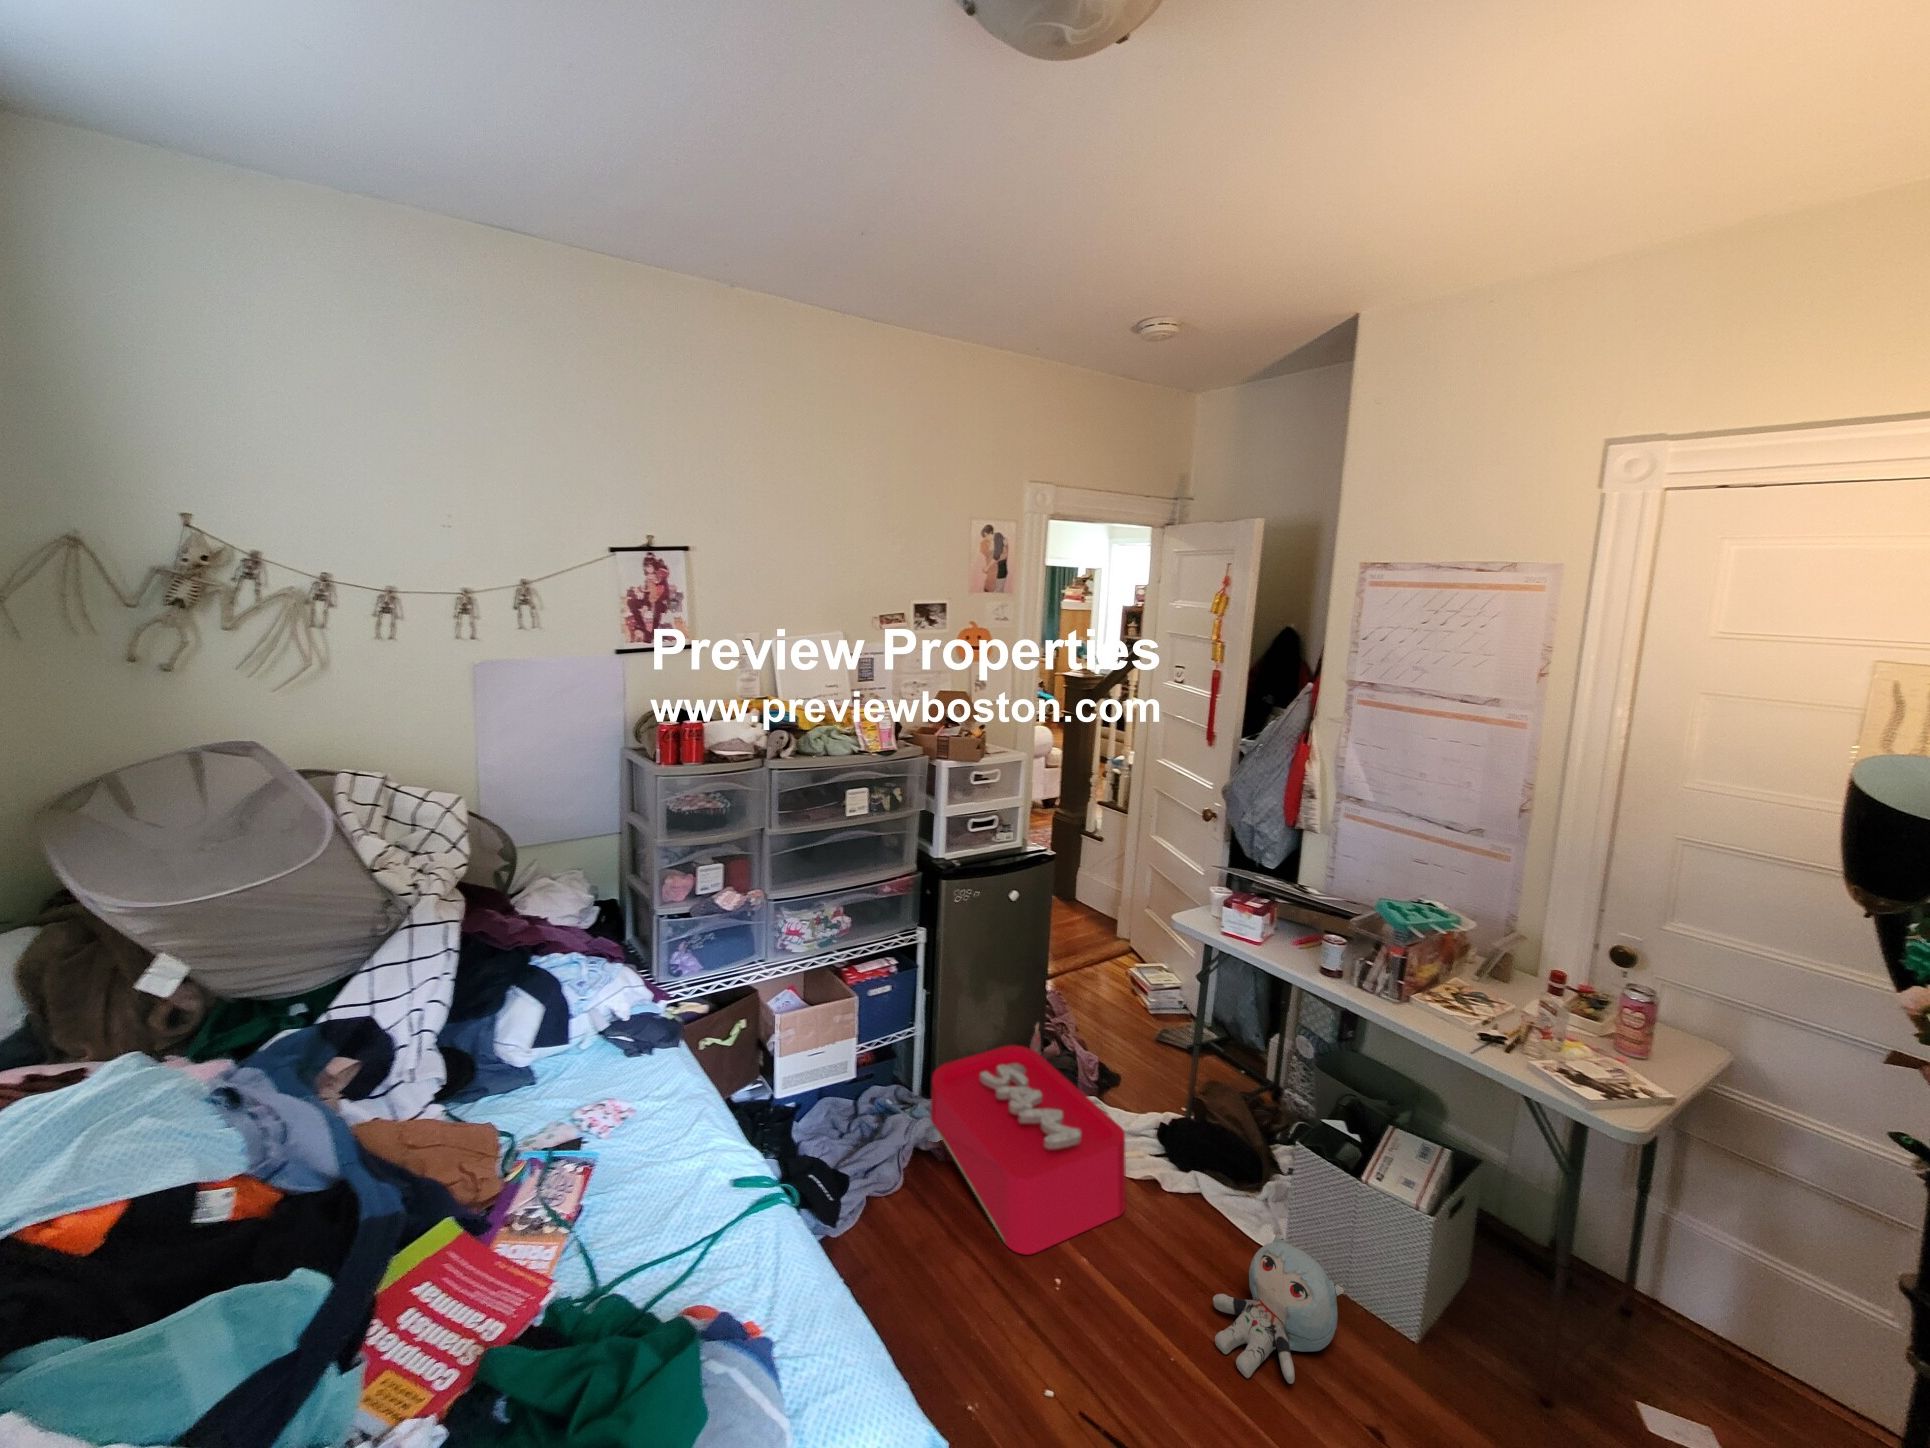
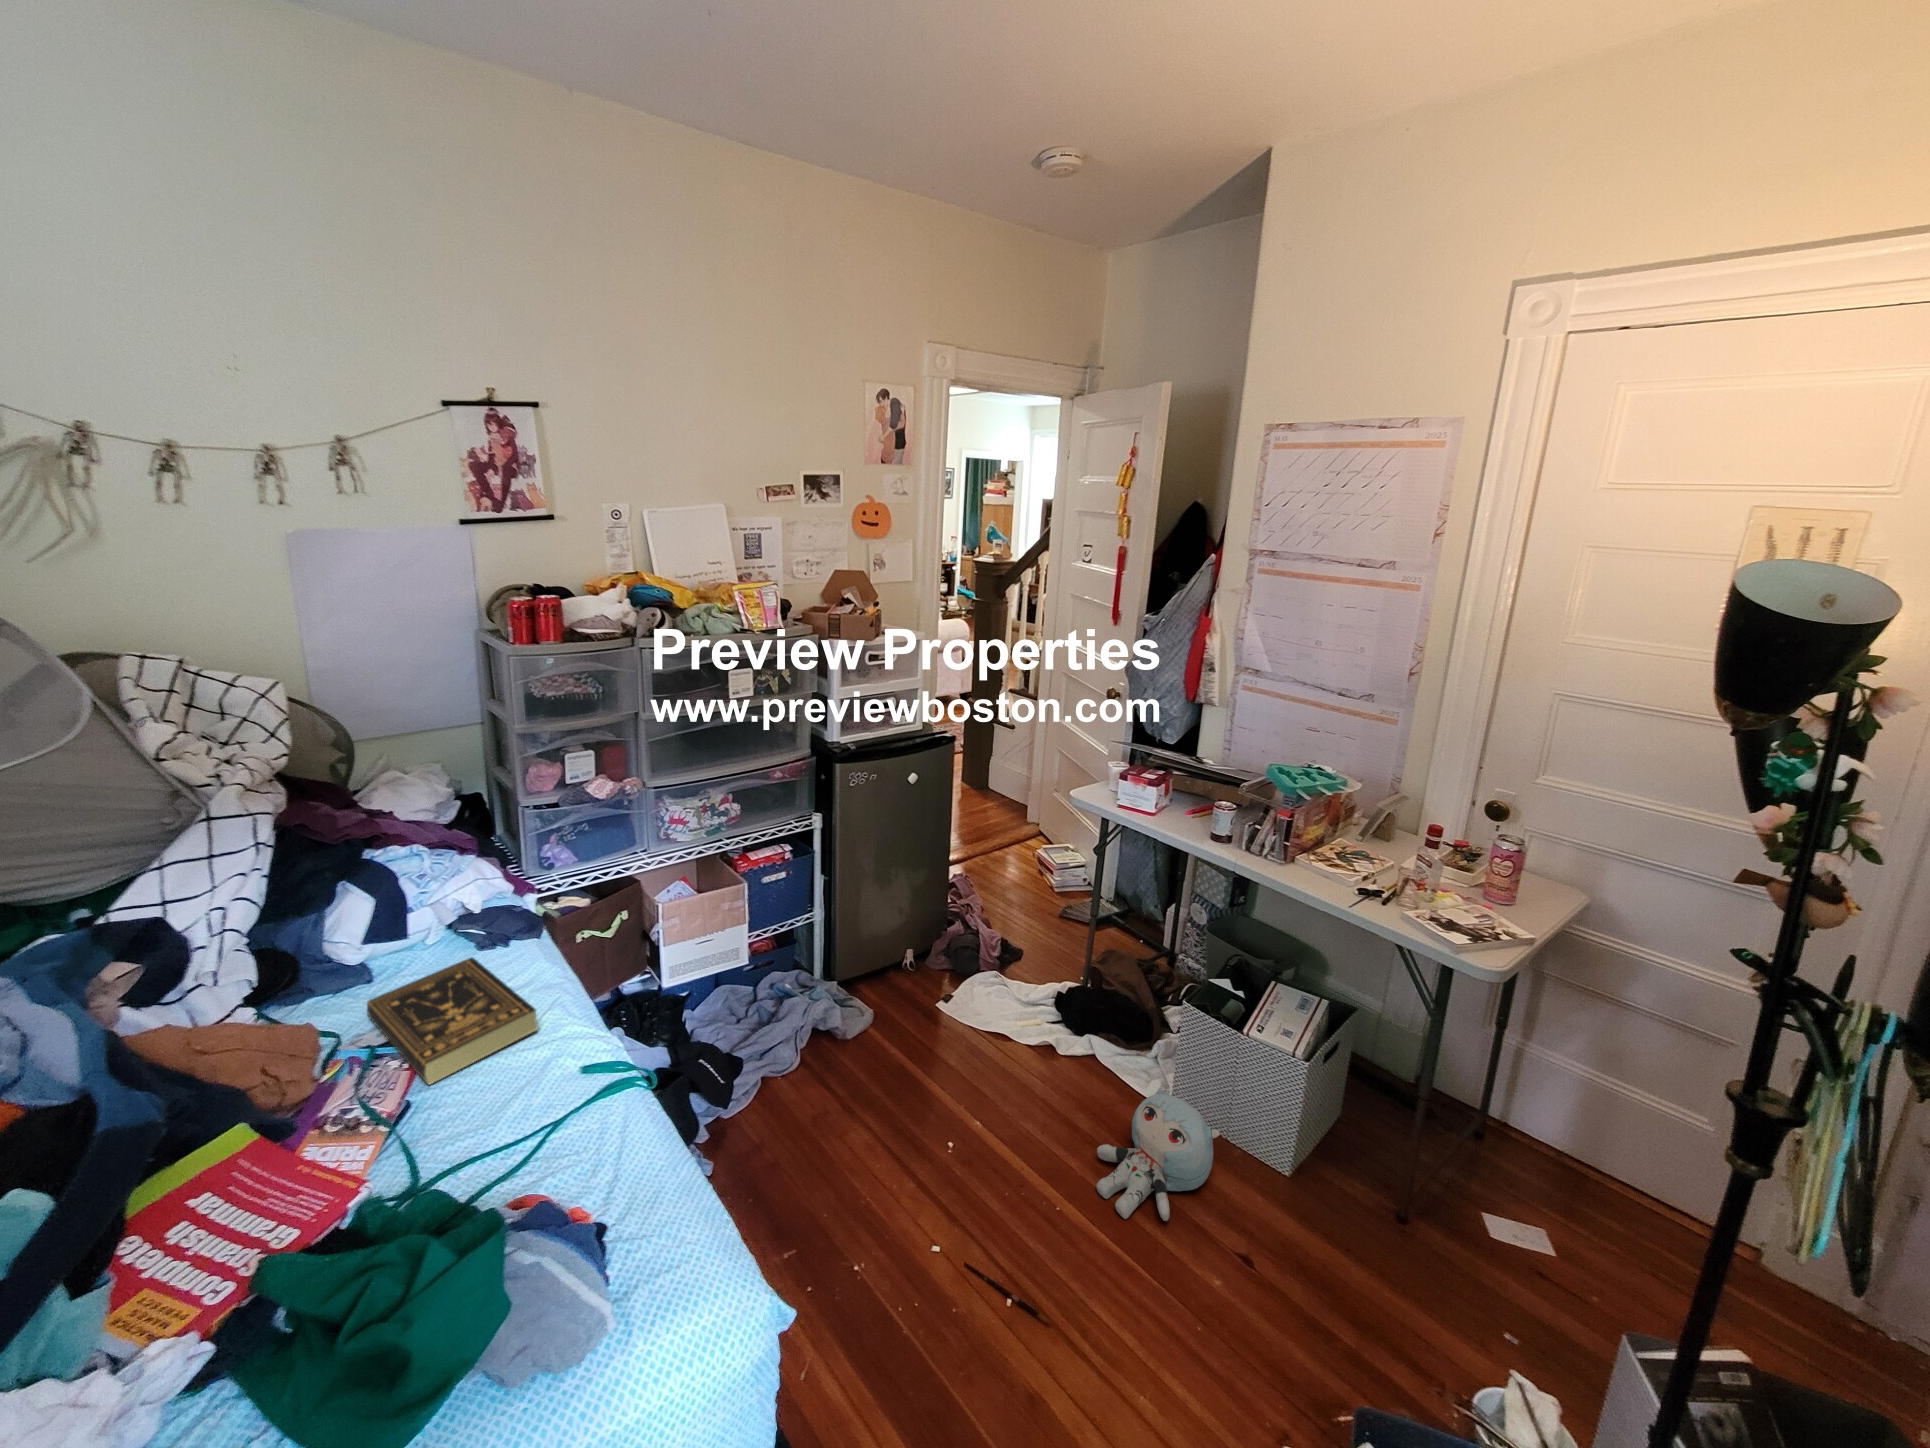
storage bin: present [931,1023,1126,1255] -> none [829,902,1020,1121]
book: none [537,1064,689,1190] -> present [367,957,538,1085]

